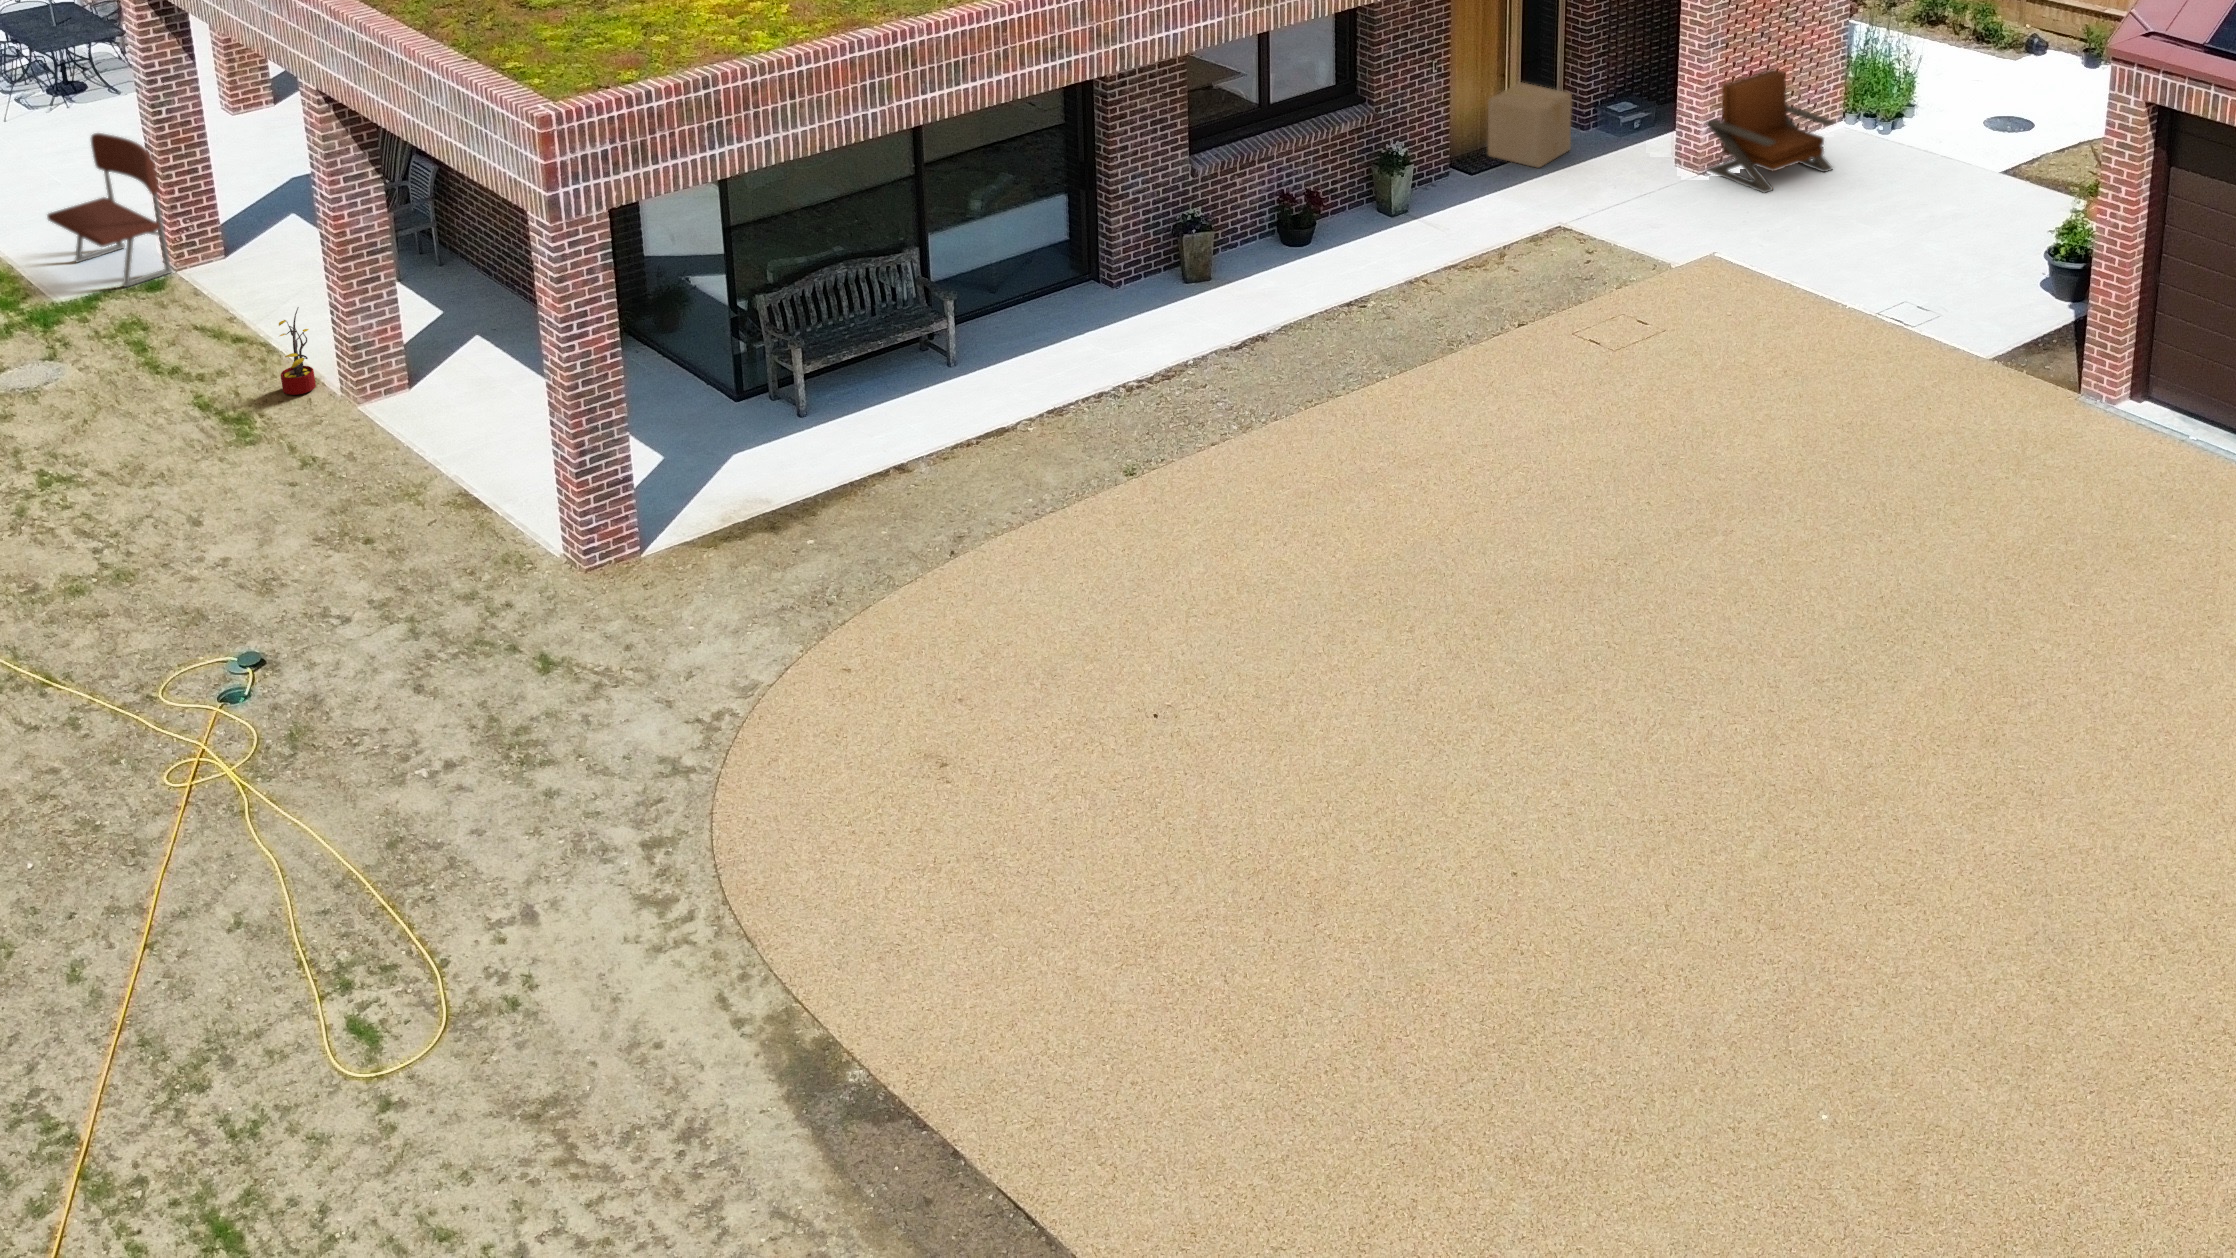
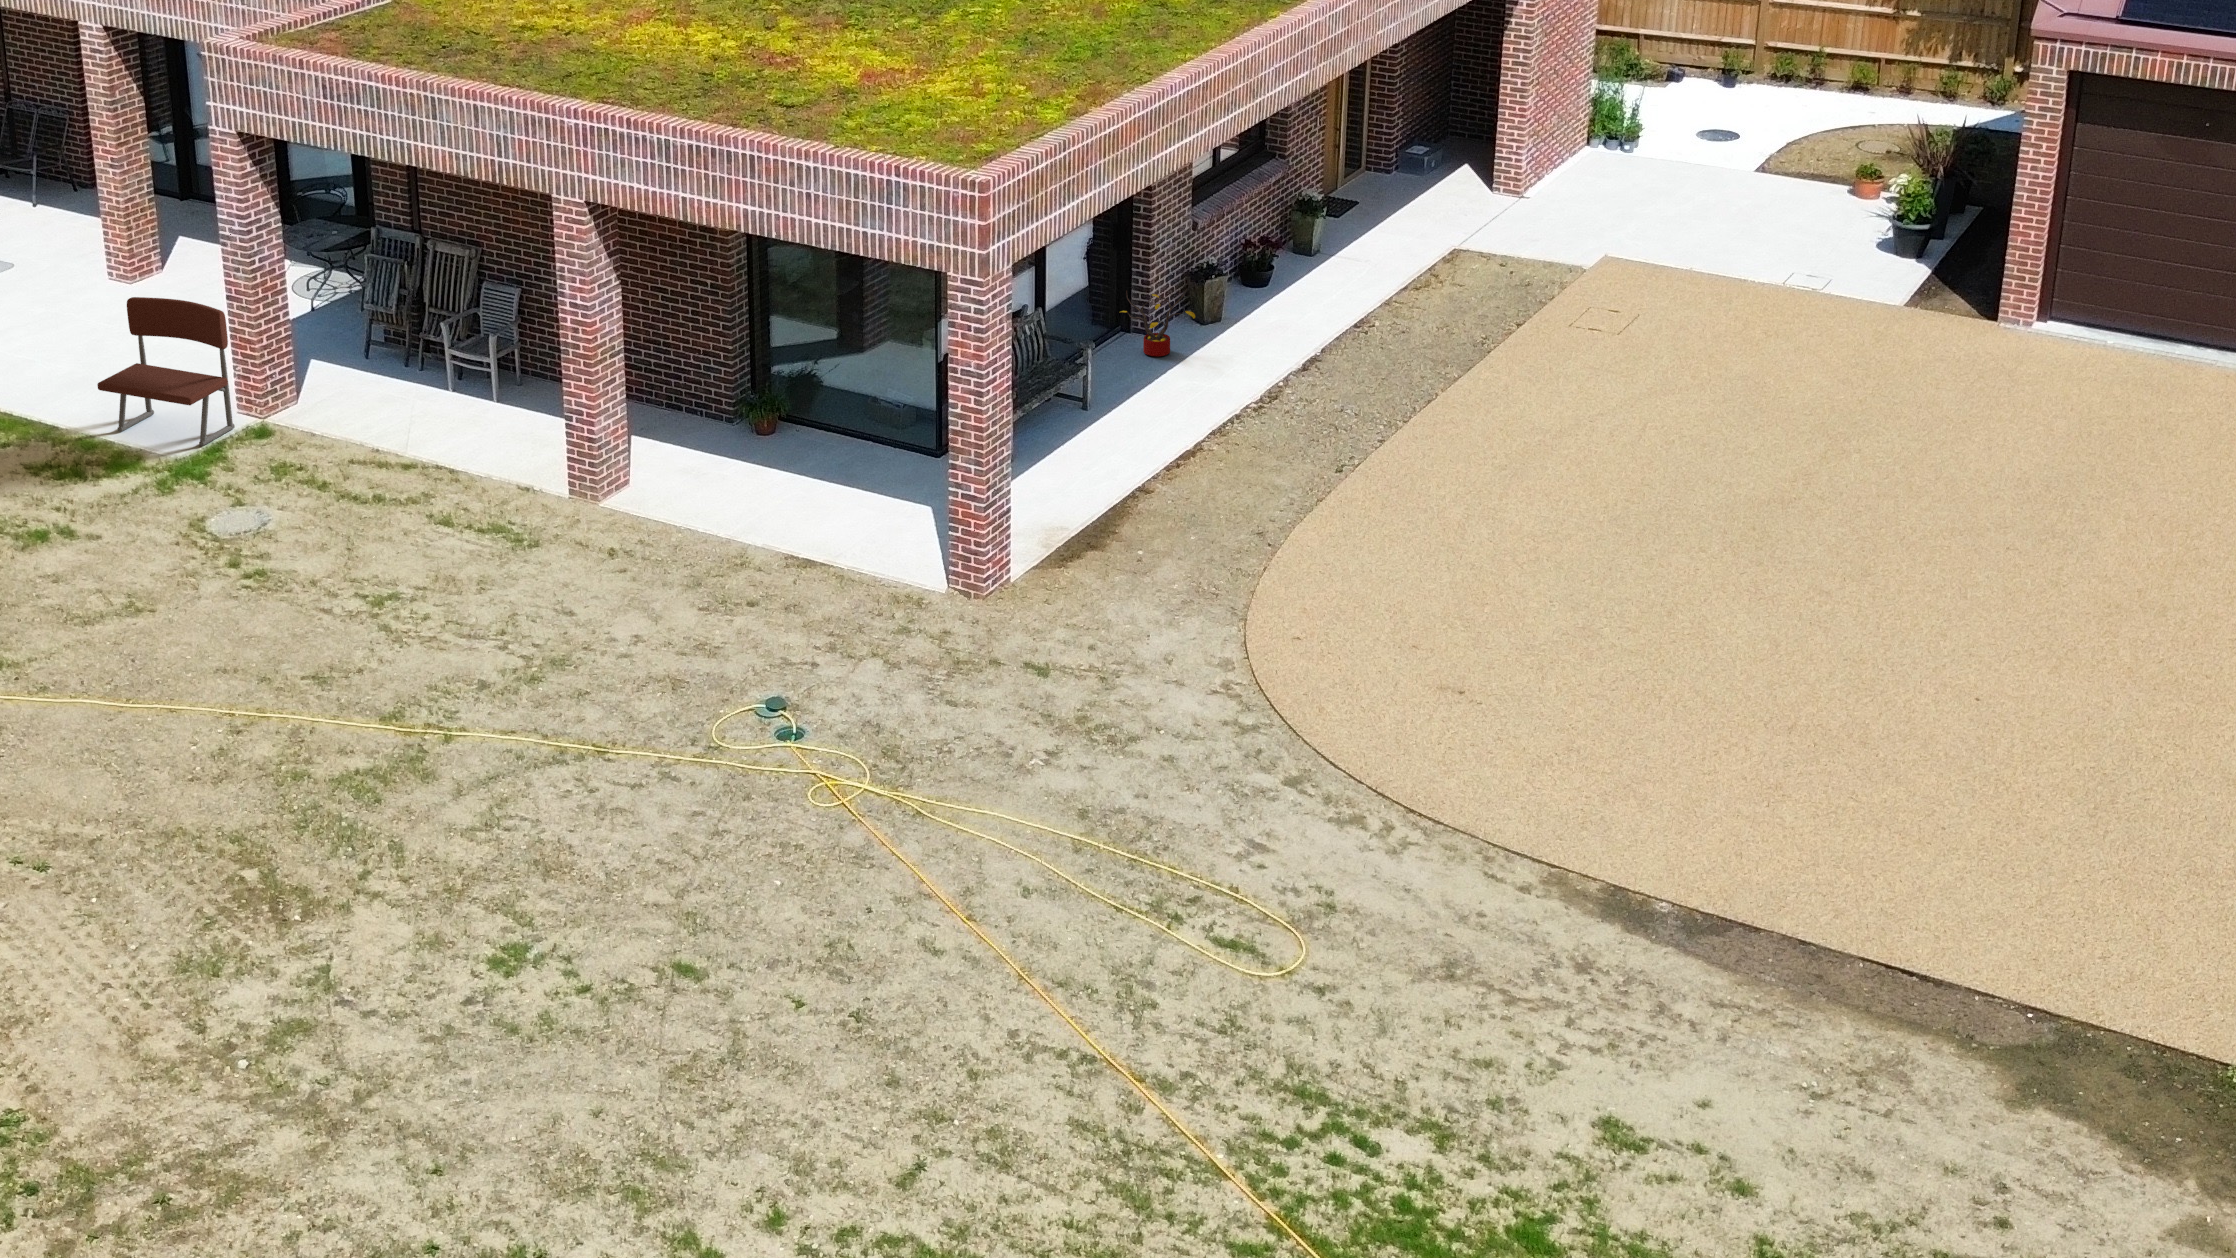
lounge chair: present [1706,69,1836,193] -> none [1533,106,1637,212]
cardboard box: present [1488,83,1572,168] -> none [1340,139,1407,212]
decorative plant: present [279,307,316,395] -> present [1121,288,1195,356]

